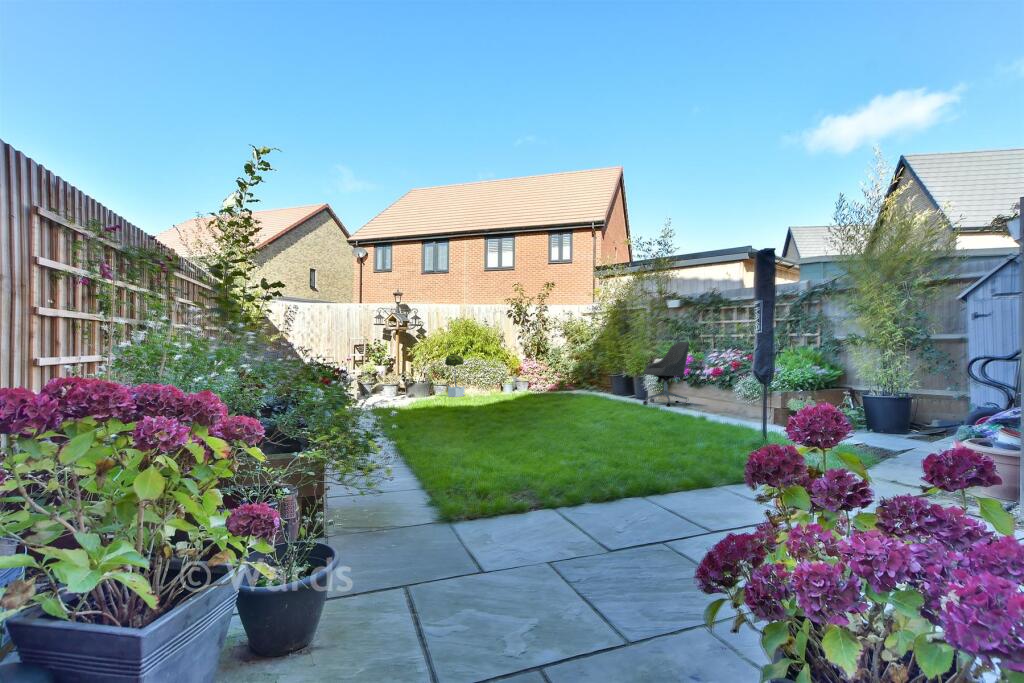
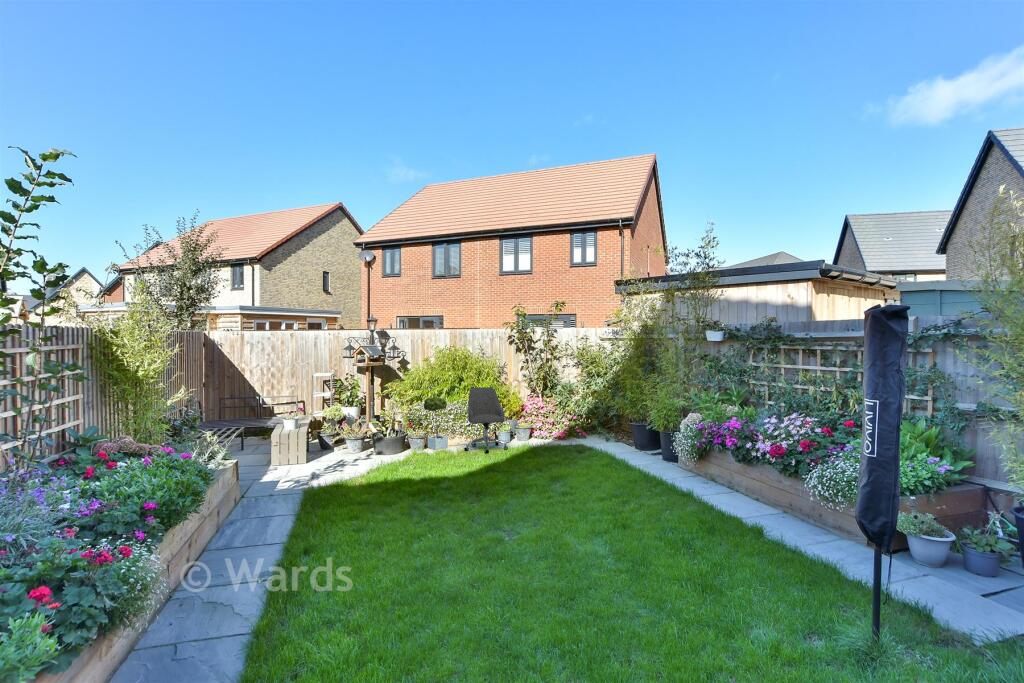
chair: present [643,342,690,406] -> present [464,387,508,454]

